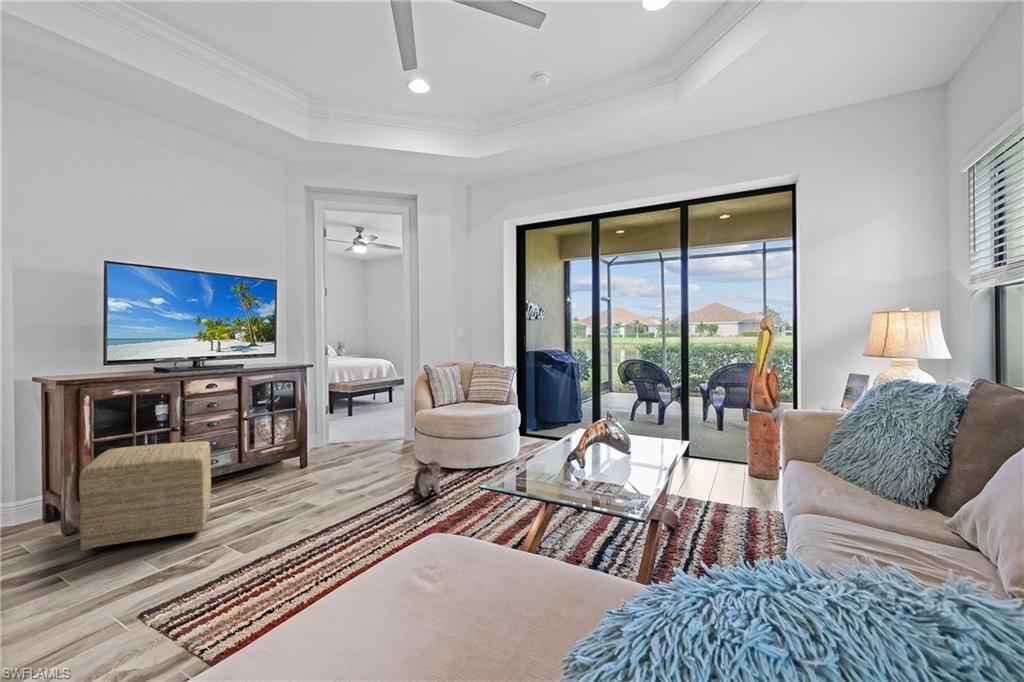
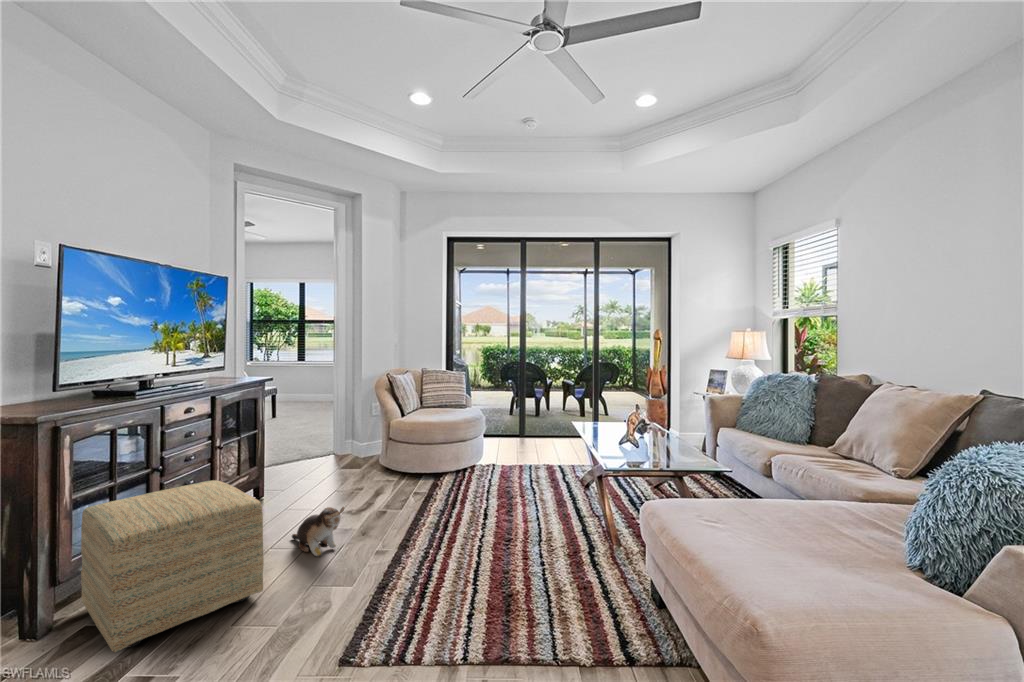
plush toy: present [414,460,441,497] -> present [292,507,344,556]

